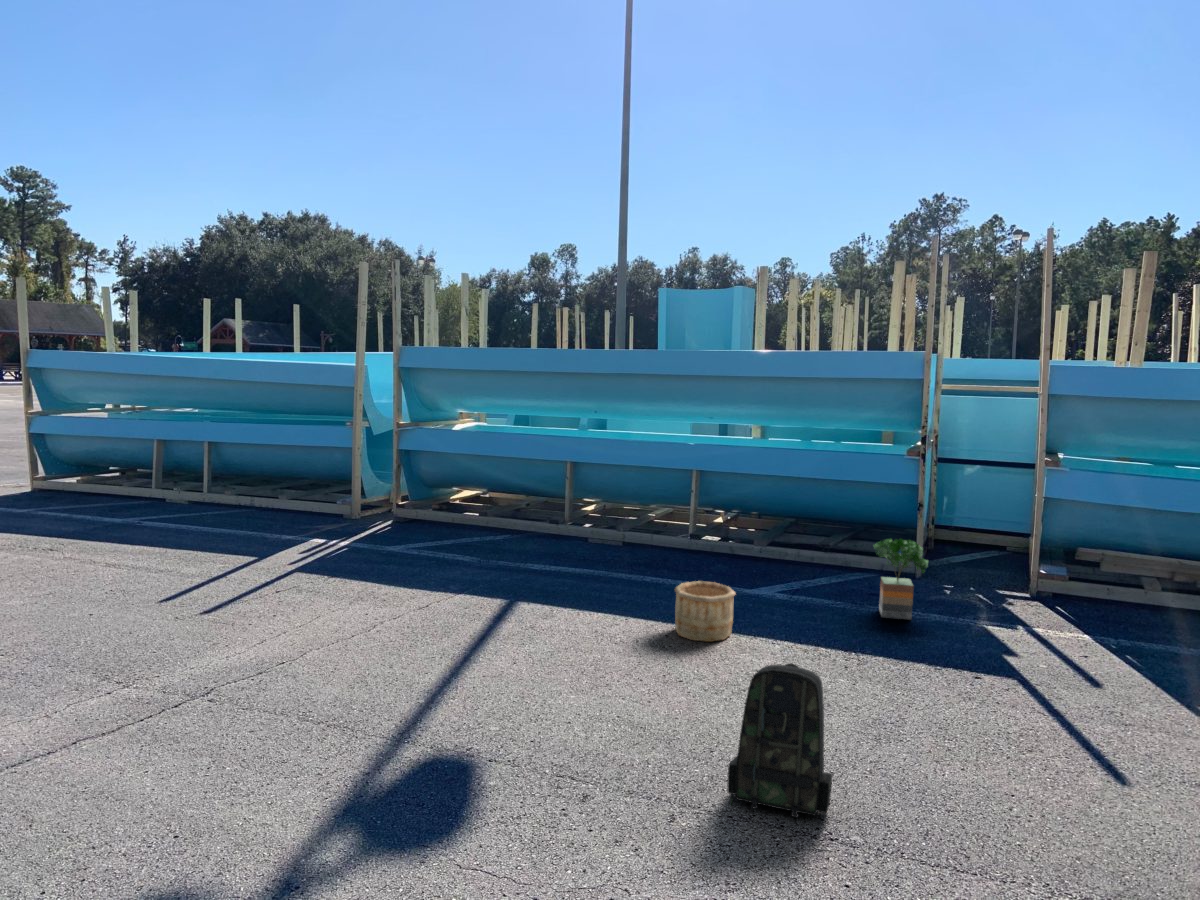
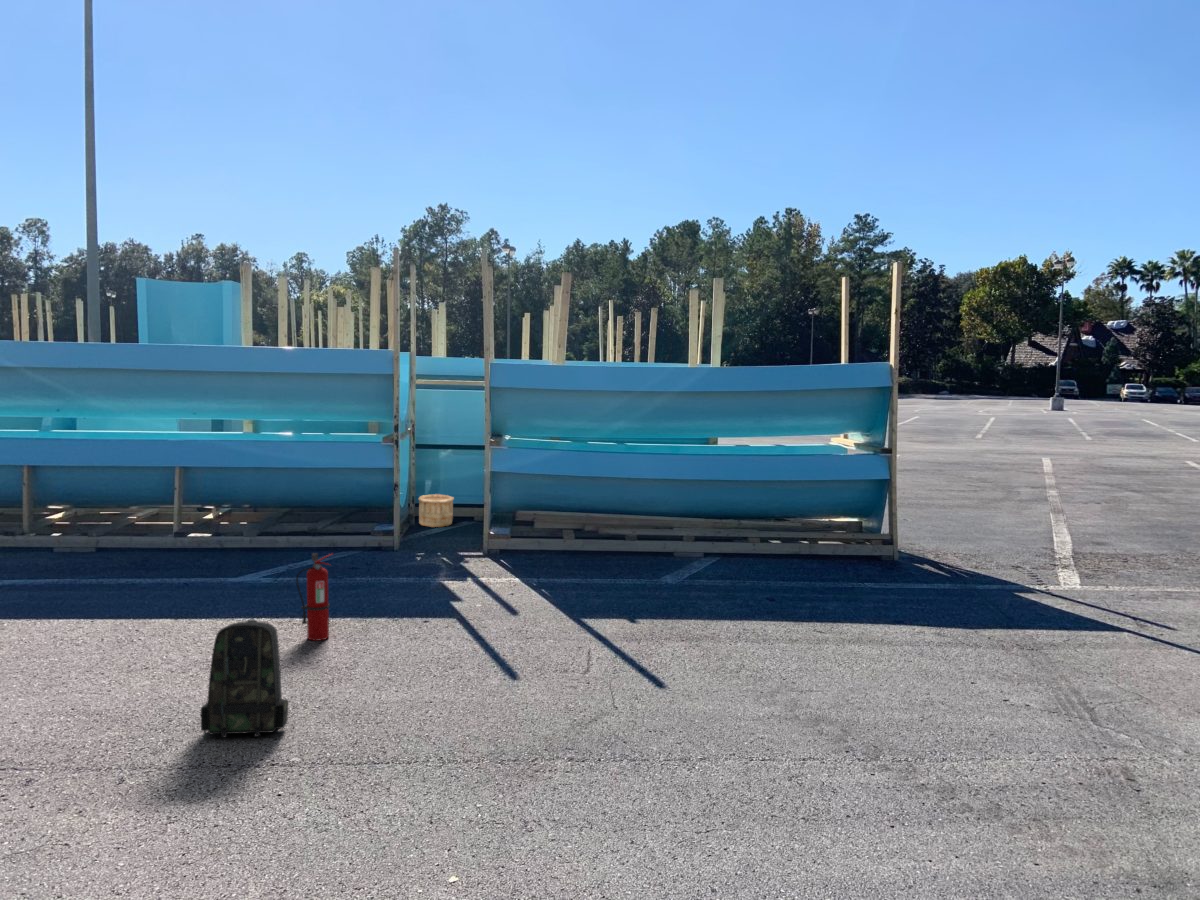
potted tree: present [874,538,928,620] -> none [346,515,395,587]
fire extinguisher: none [827,580,872,683] -> present [296,553,332,641]
wooden bucket: present [675,581,736,642] -> present [419,494,454,527]

